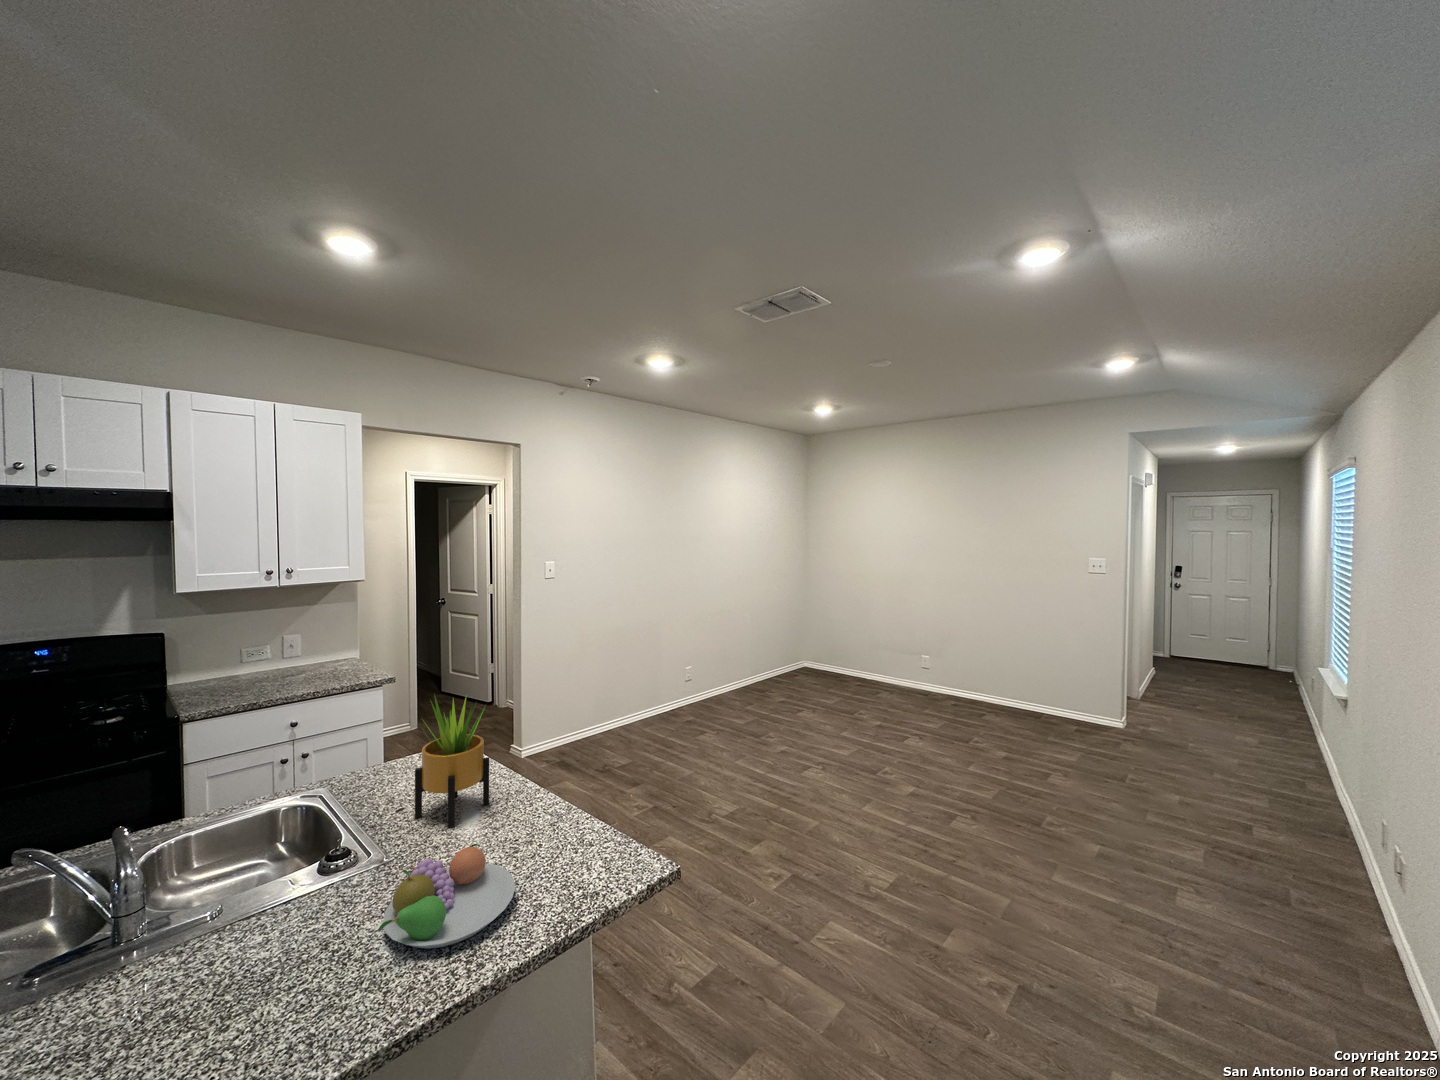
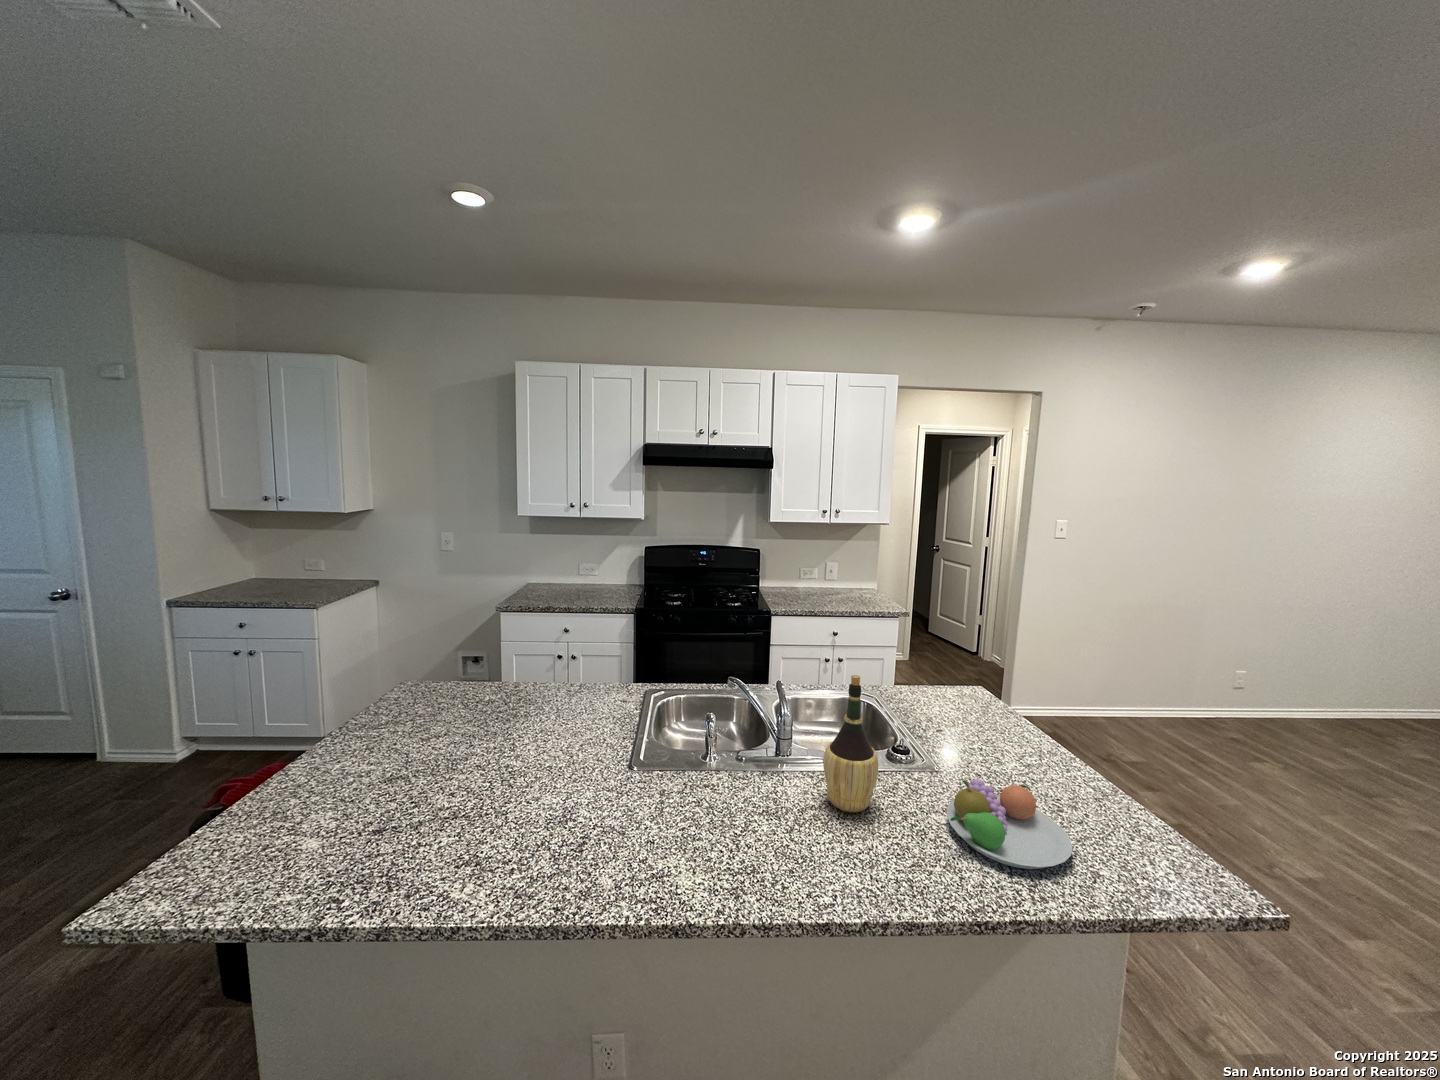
potted plant: present [415,697,489,828] -> none [952,632,1028,761]
wine bottle: none [186,796,285,995] -> present [823,675,878,812]

